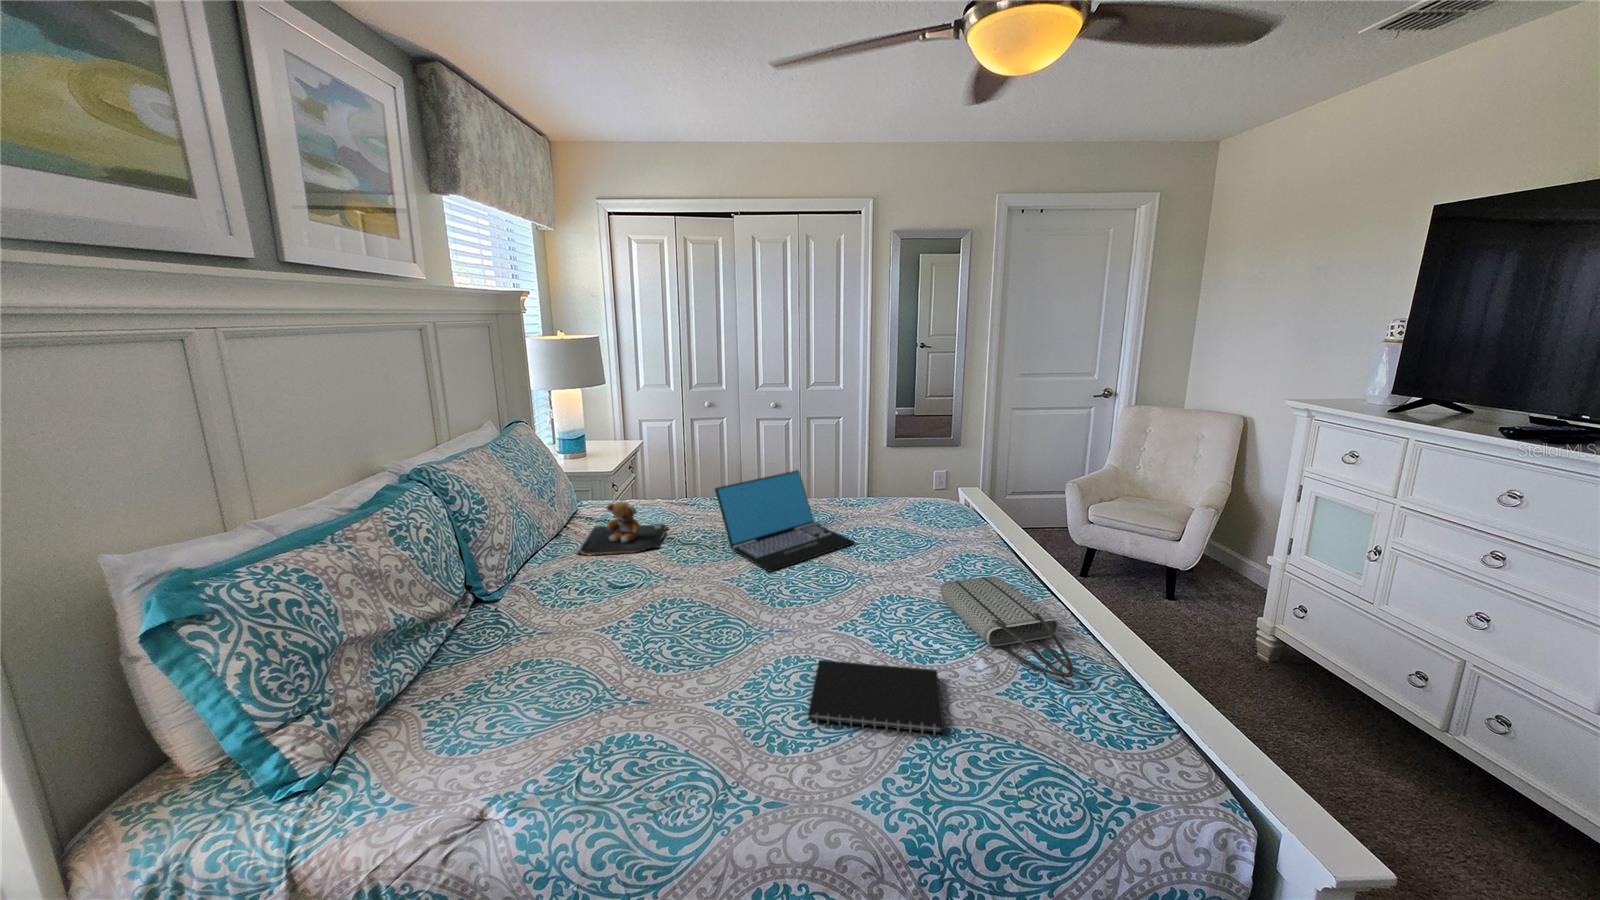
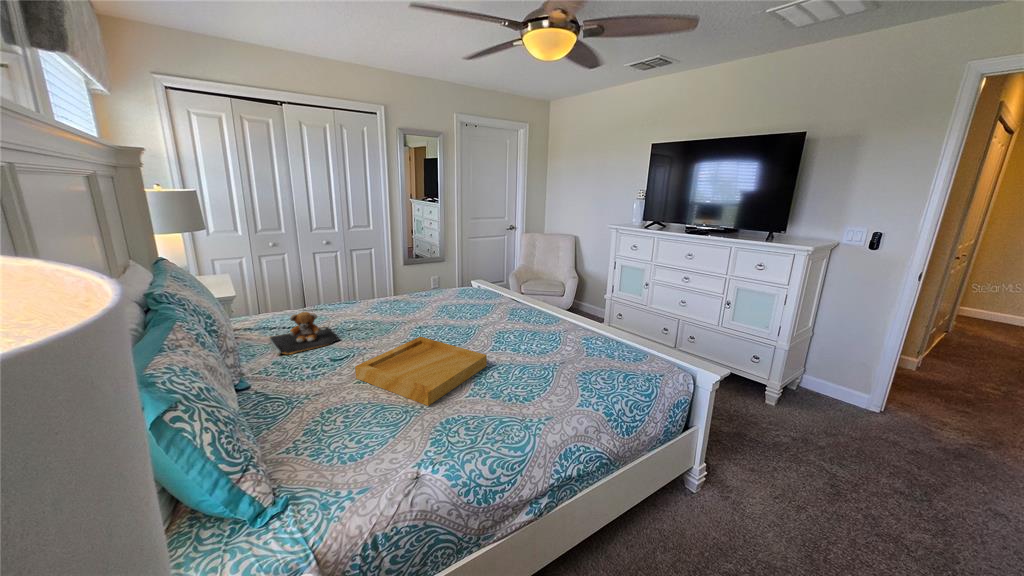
laptop: present [715,470,854,572] -> none [375,277,462,338]
tray: none [604,568,787,693] -> present [355,337,487,406]
tote bag: present [941,577,1074,677] -> none [531,315,612,345]
notebook: present [808,660,944,735] -> none [511,355,587,388]

